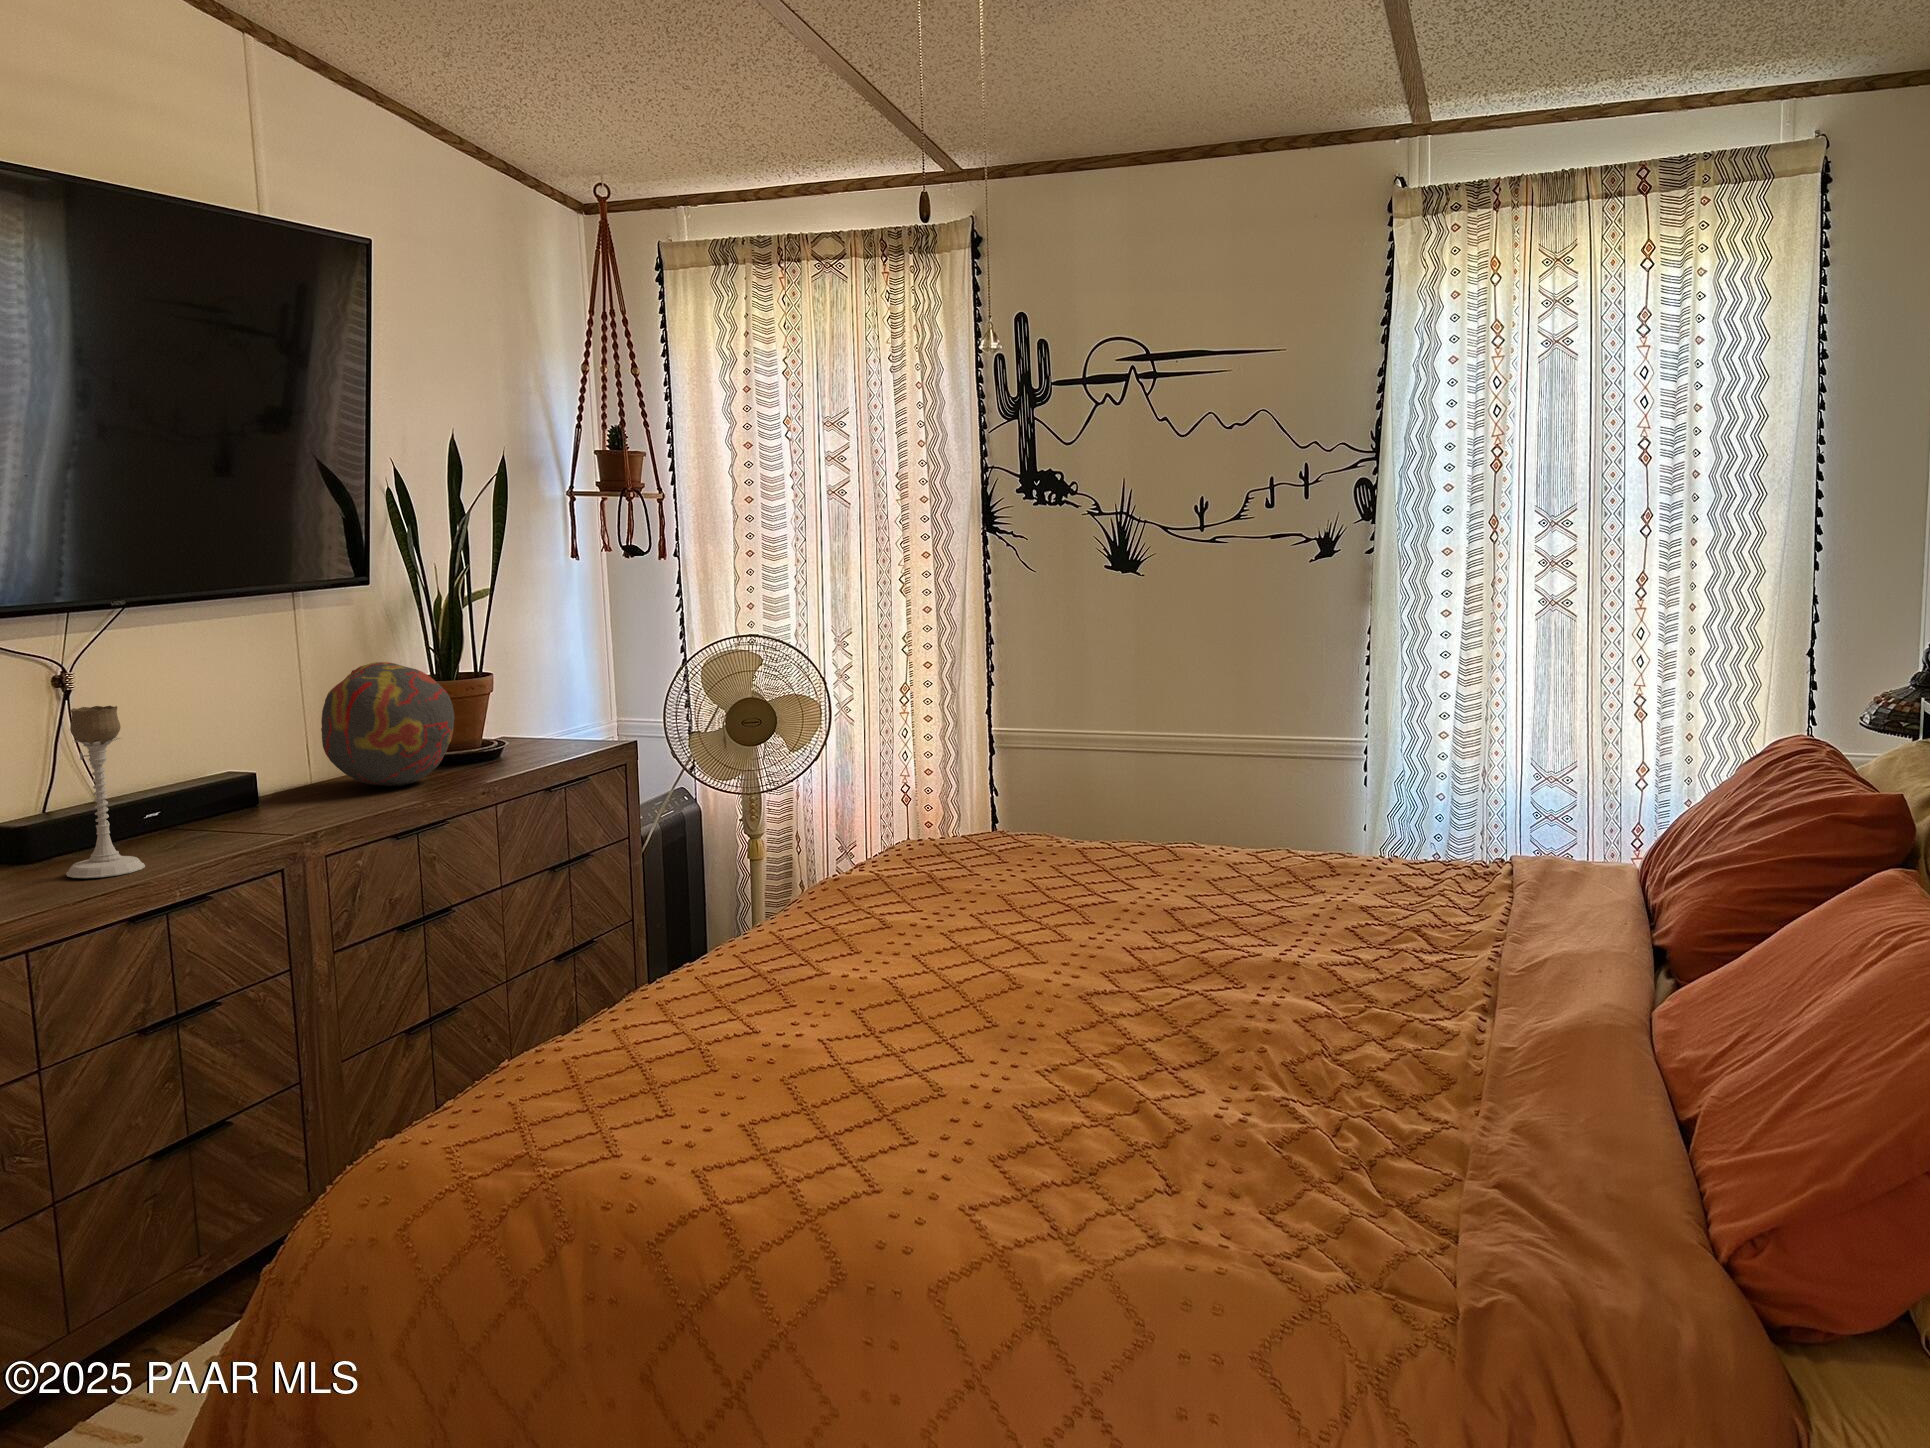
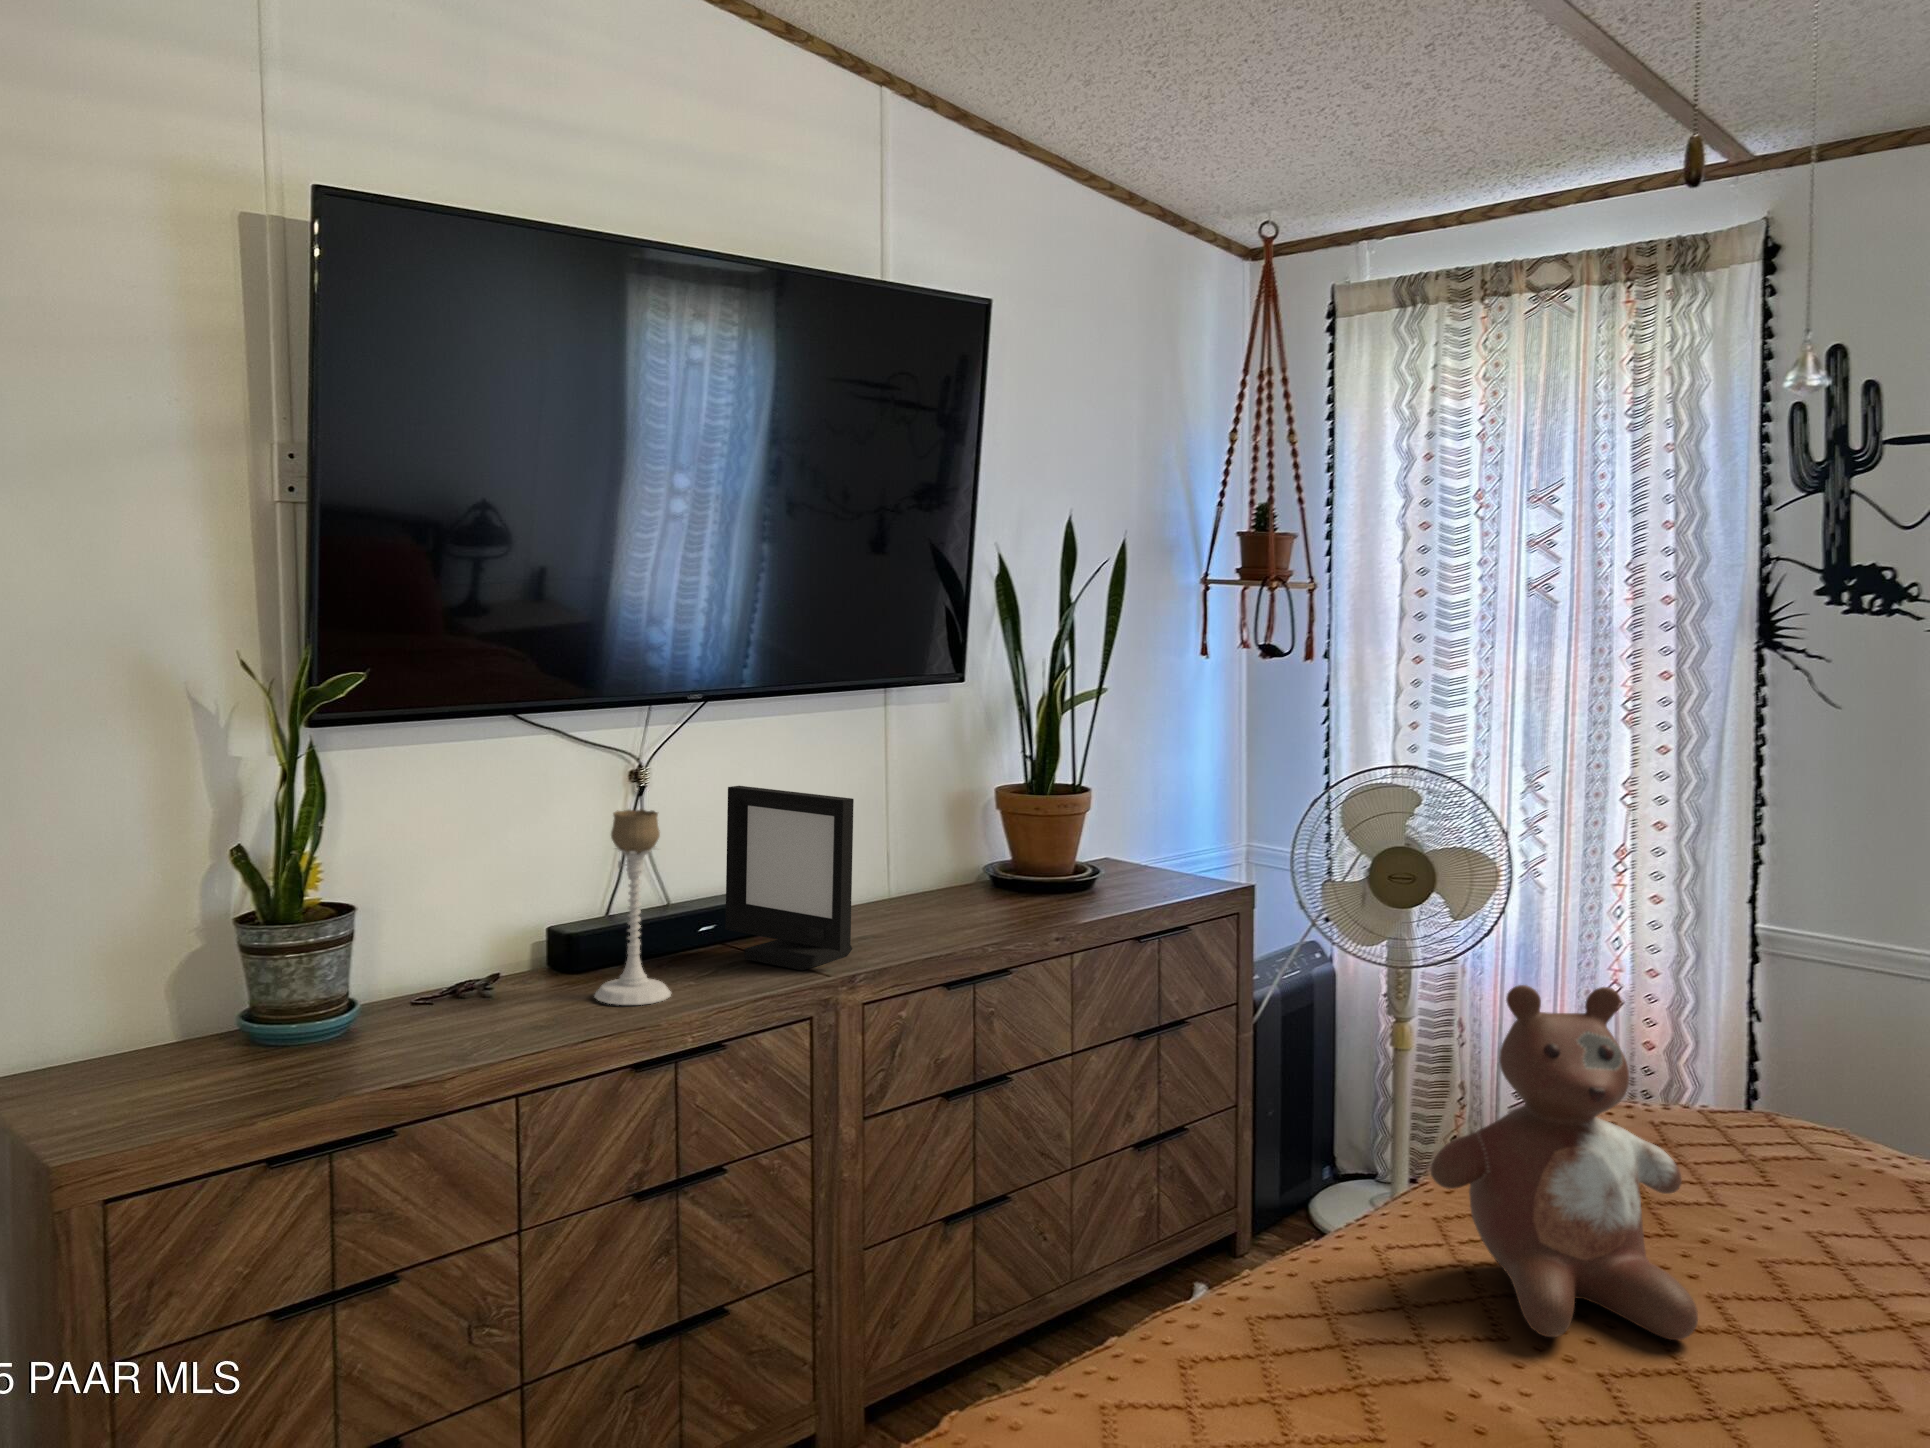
decorative orb: present [321,662,455,787] -> none [894,772,1036,918]
picture frame: none [167,684,307,835] -> present [725,786,854,970]
stuffed bear: none [786,740,943,952] -> present [1431,985,1698,1340]

